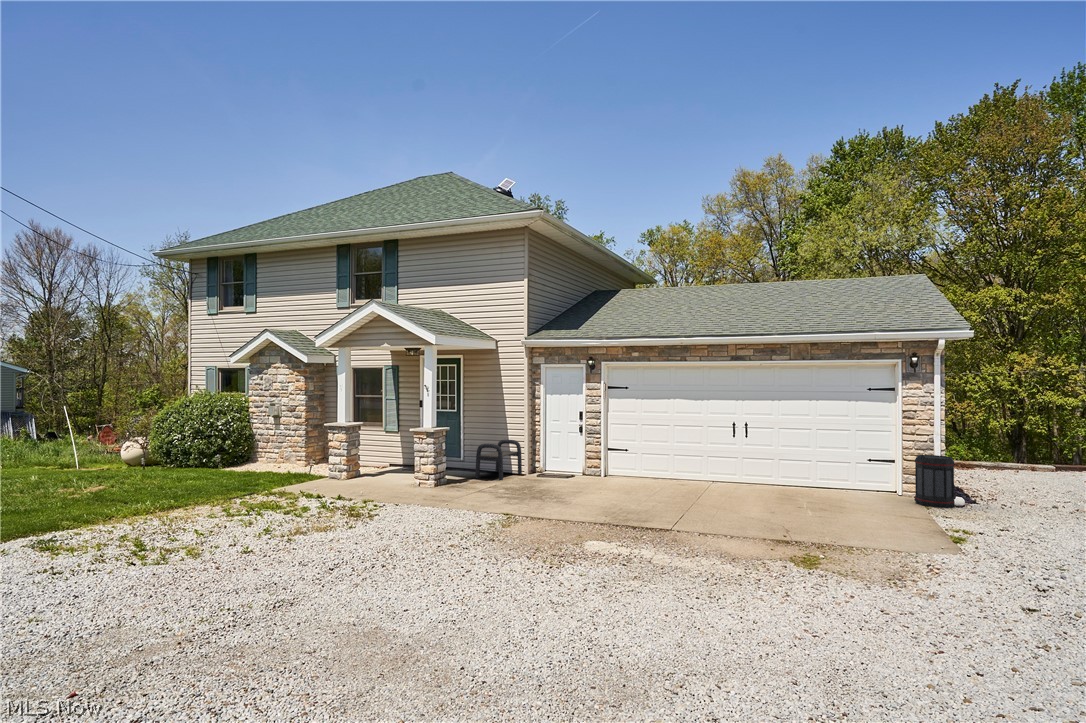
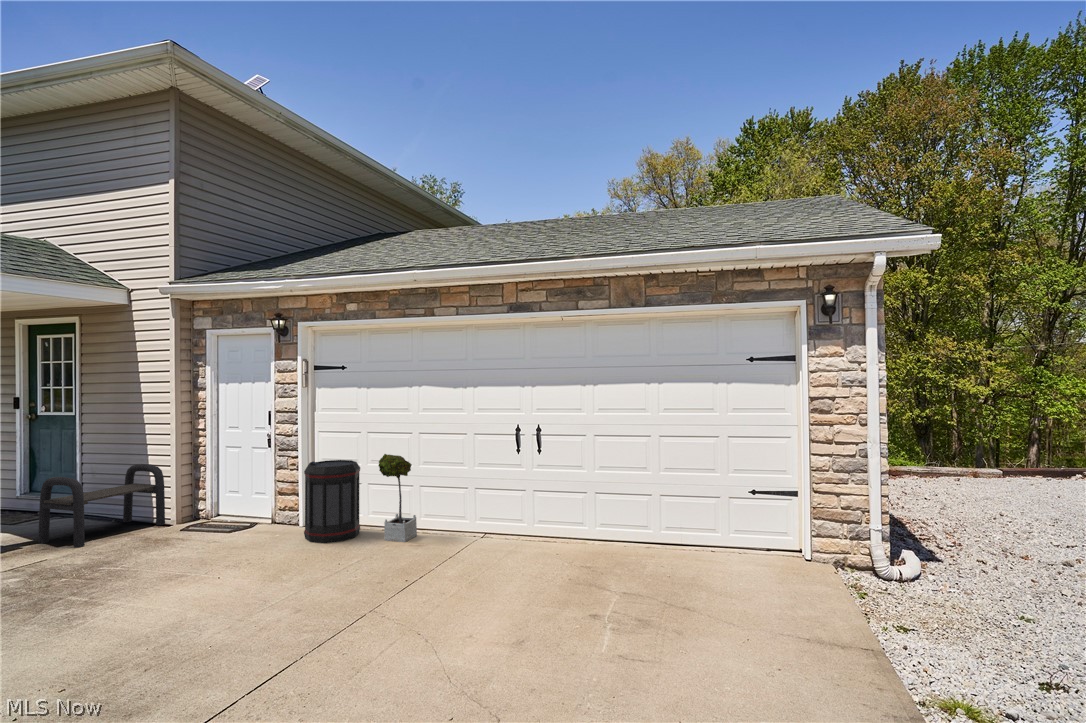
potted tree: none [654,436,674,484] -> present [378,454,417,542]
trash can: present [915,455,955,508] -> present [304,460,360,543]

